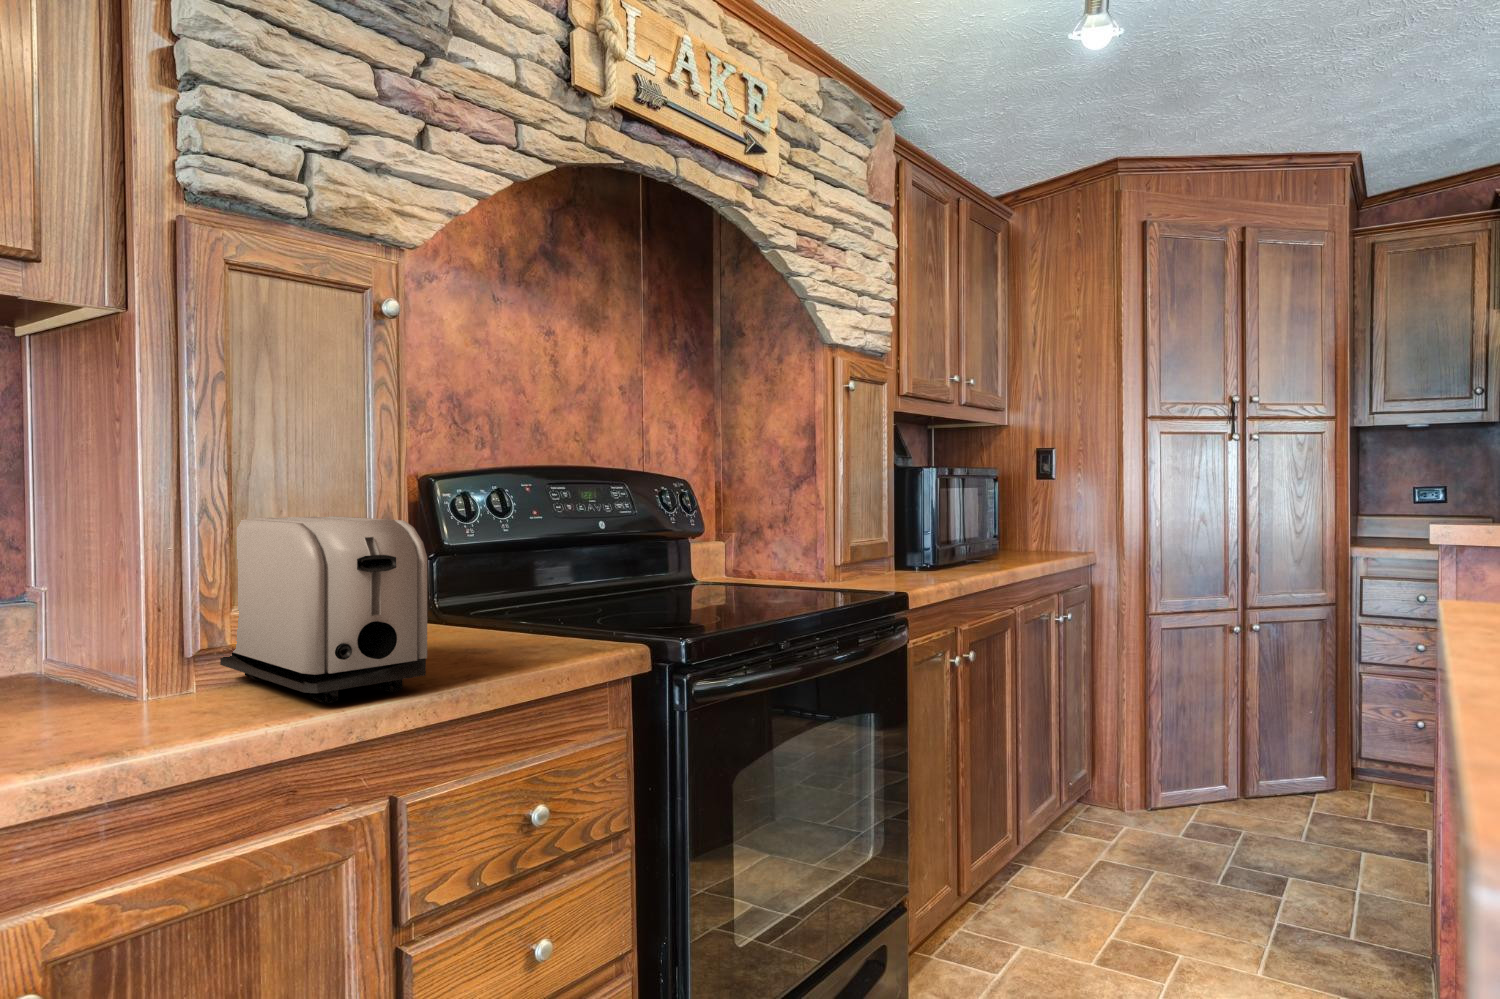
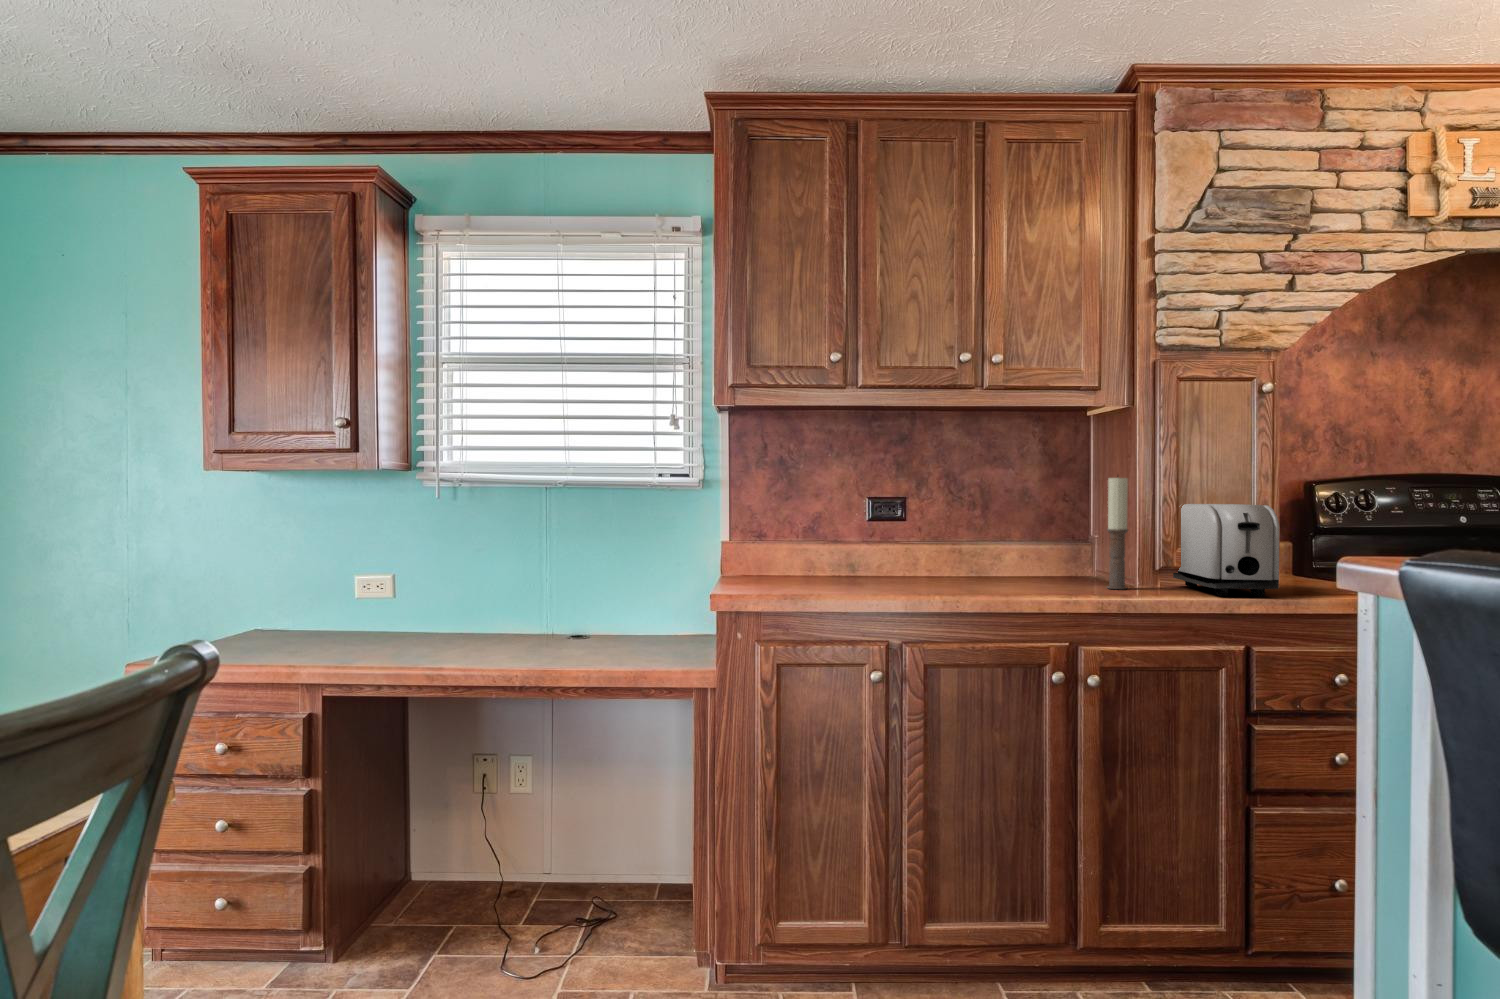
candle: none [66,457,119,719] -> present [1107,476,1128,589]

